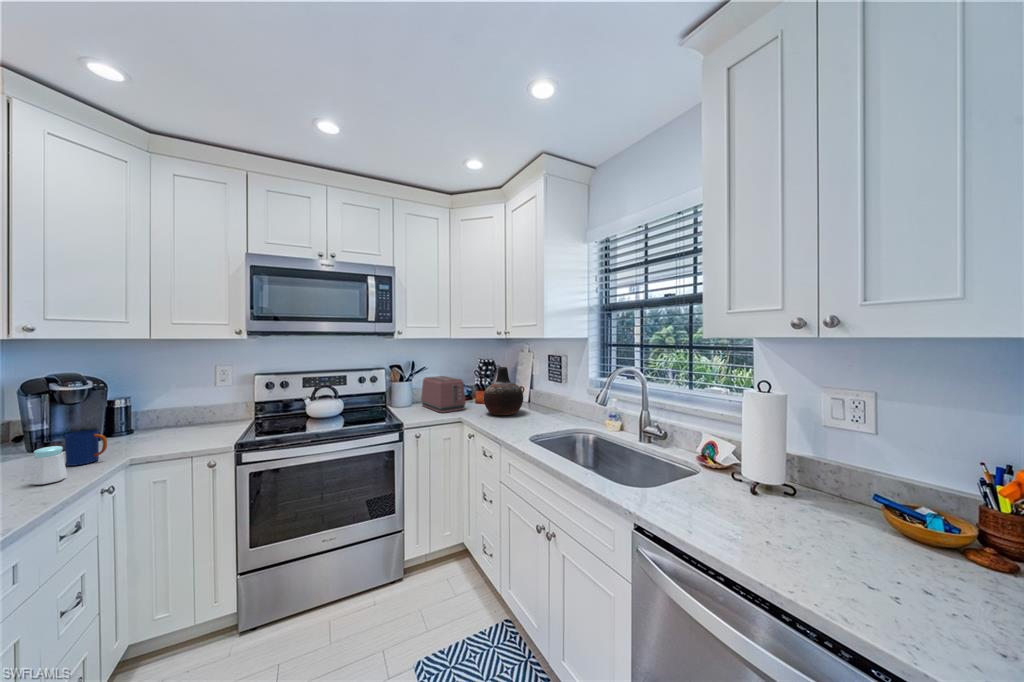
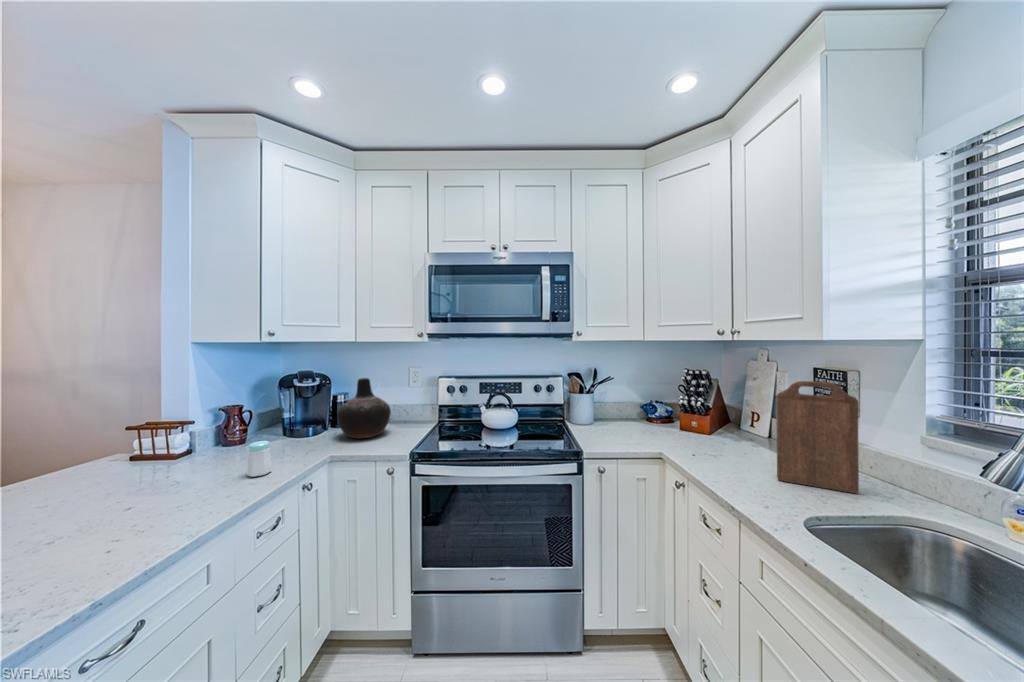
cutting board: none [523,362,558,422] -> present [776,381,859,493]
vase: present [483,367,523,415] -> present [337,378,391,438]
toaster: present [421,376,465,413] -> none [606,389,667,440]
mug: present [65,430,107,466] -> none [284,425,311,457]

